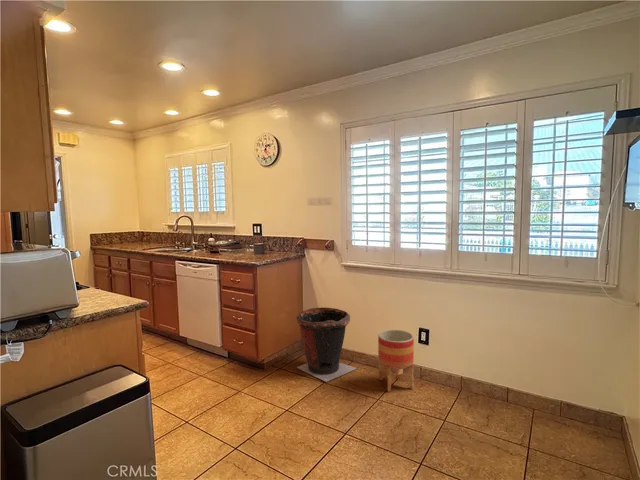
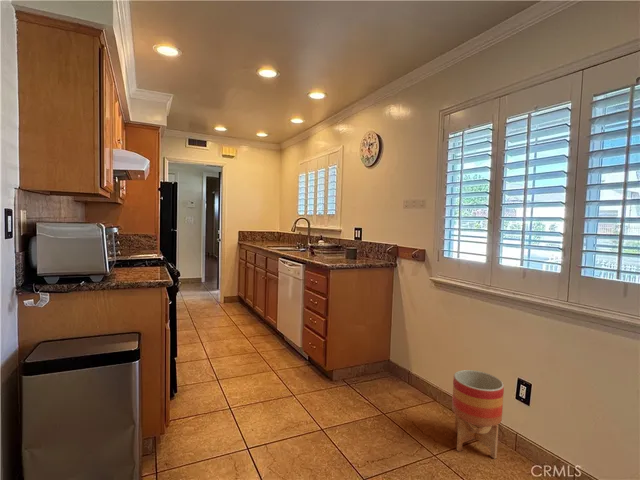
trash can: present [296,307,357,382] -> none [366,326,436,414]

